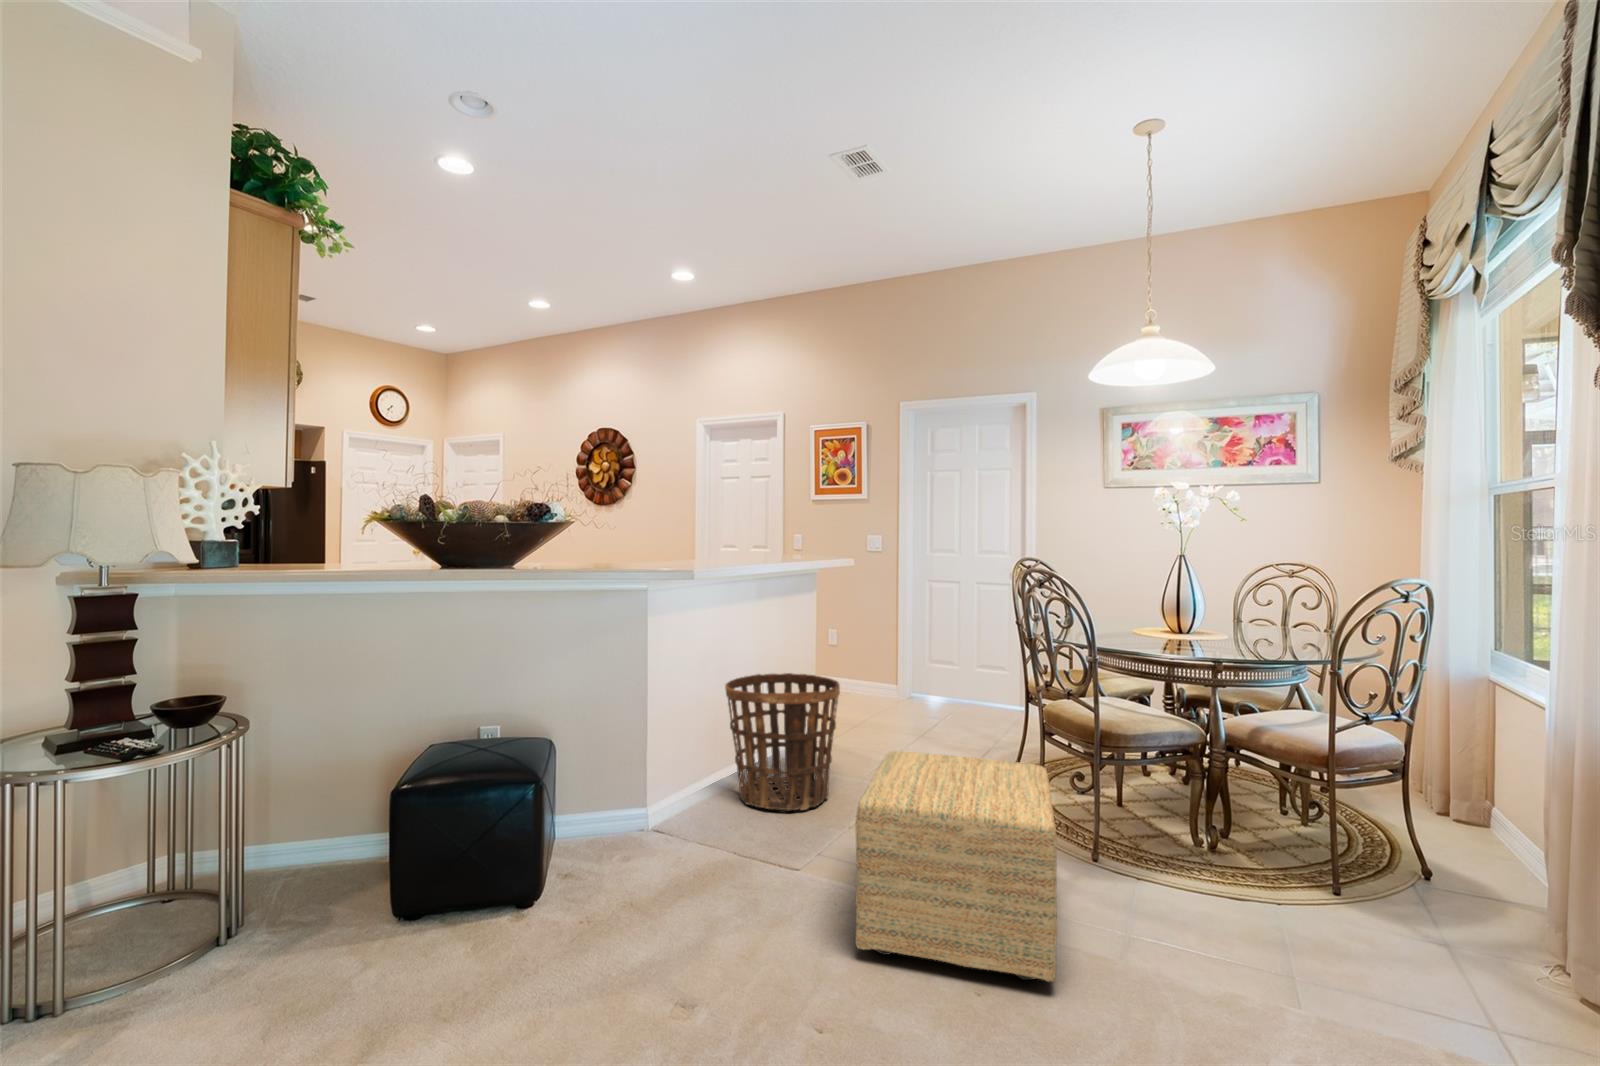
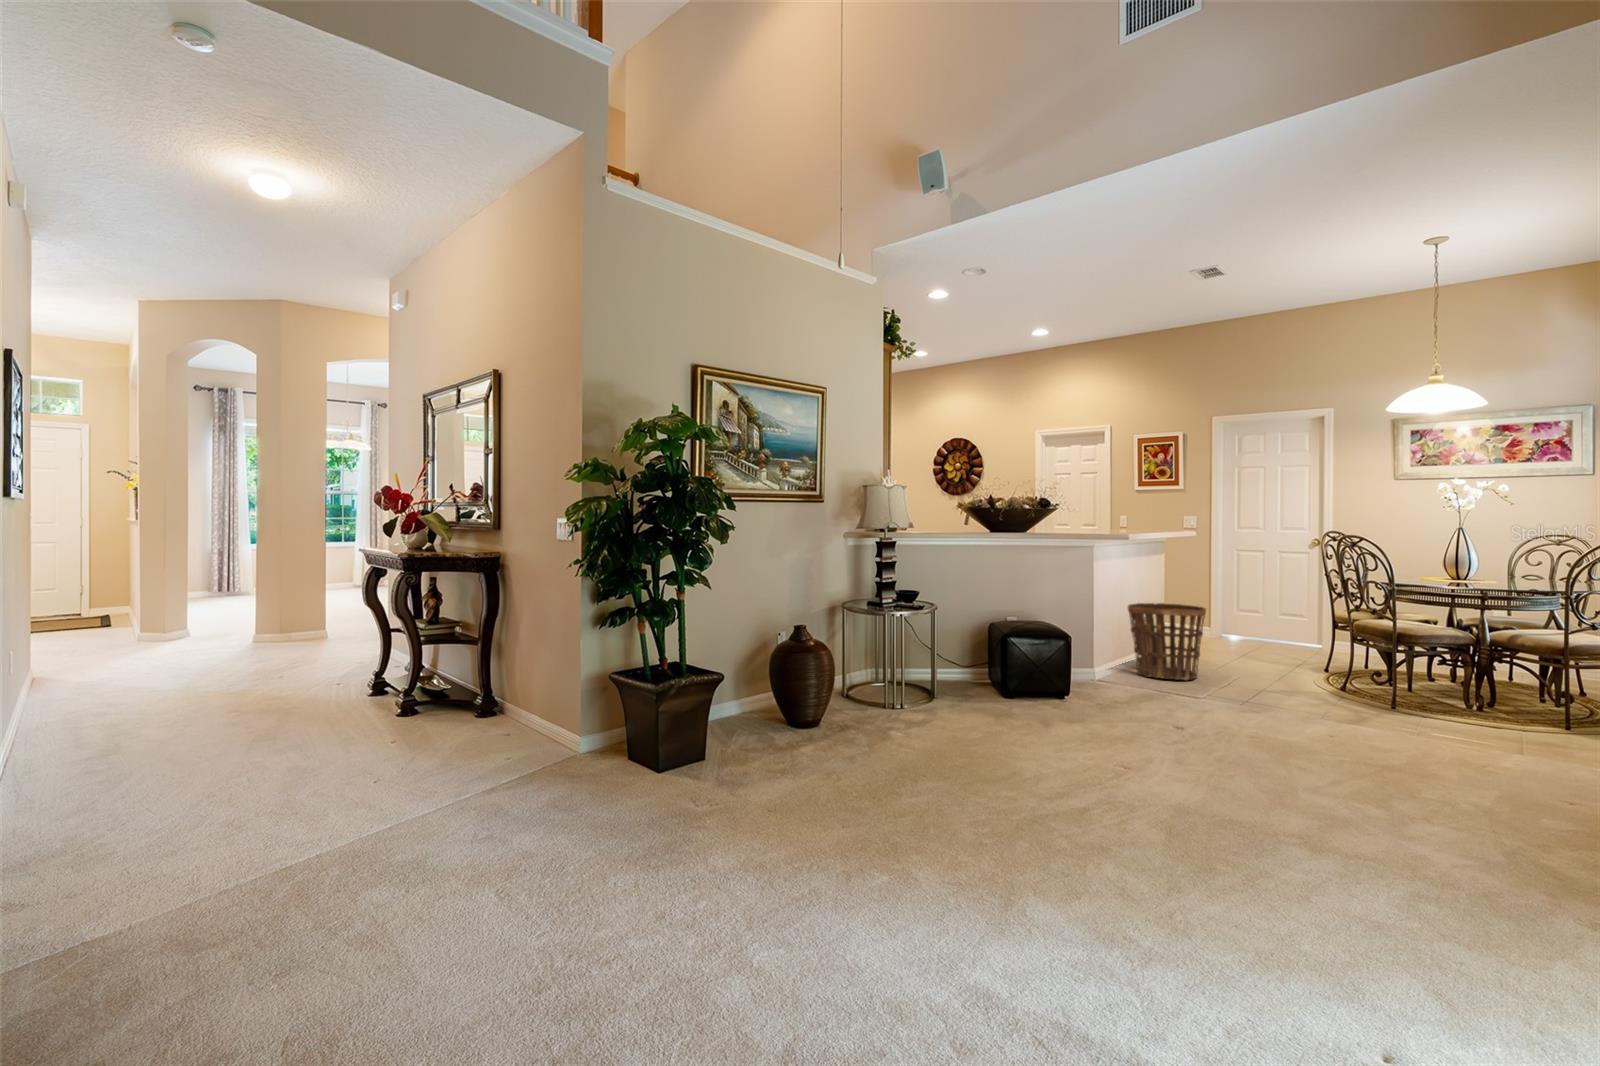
ottoman: present [855,751,1057,982] -> none [1257,635,1378,735]

